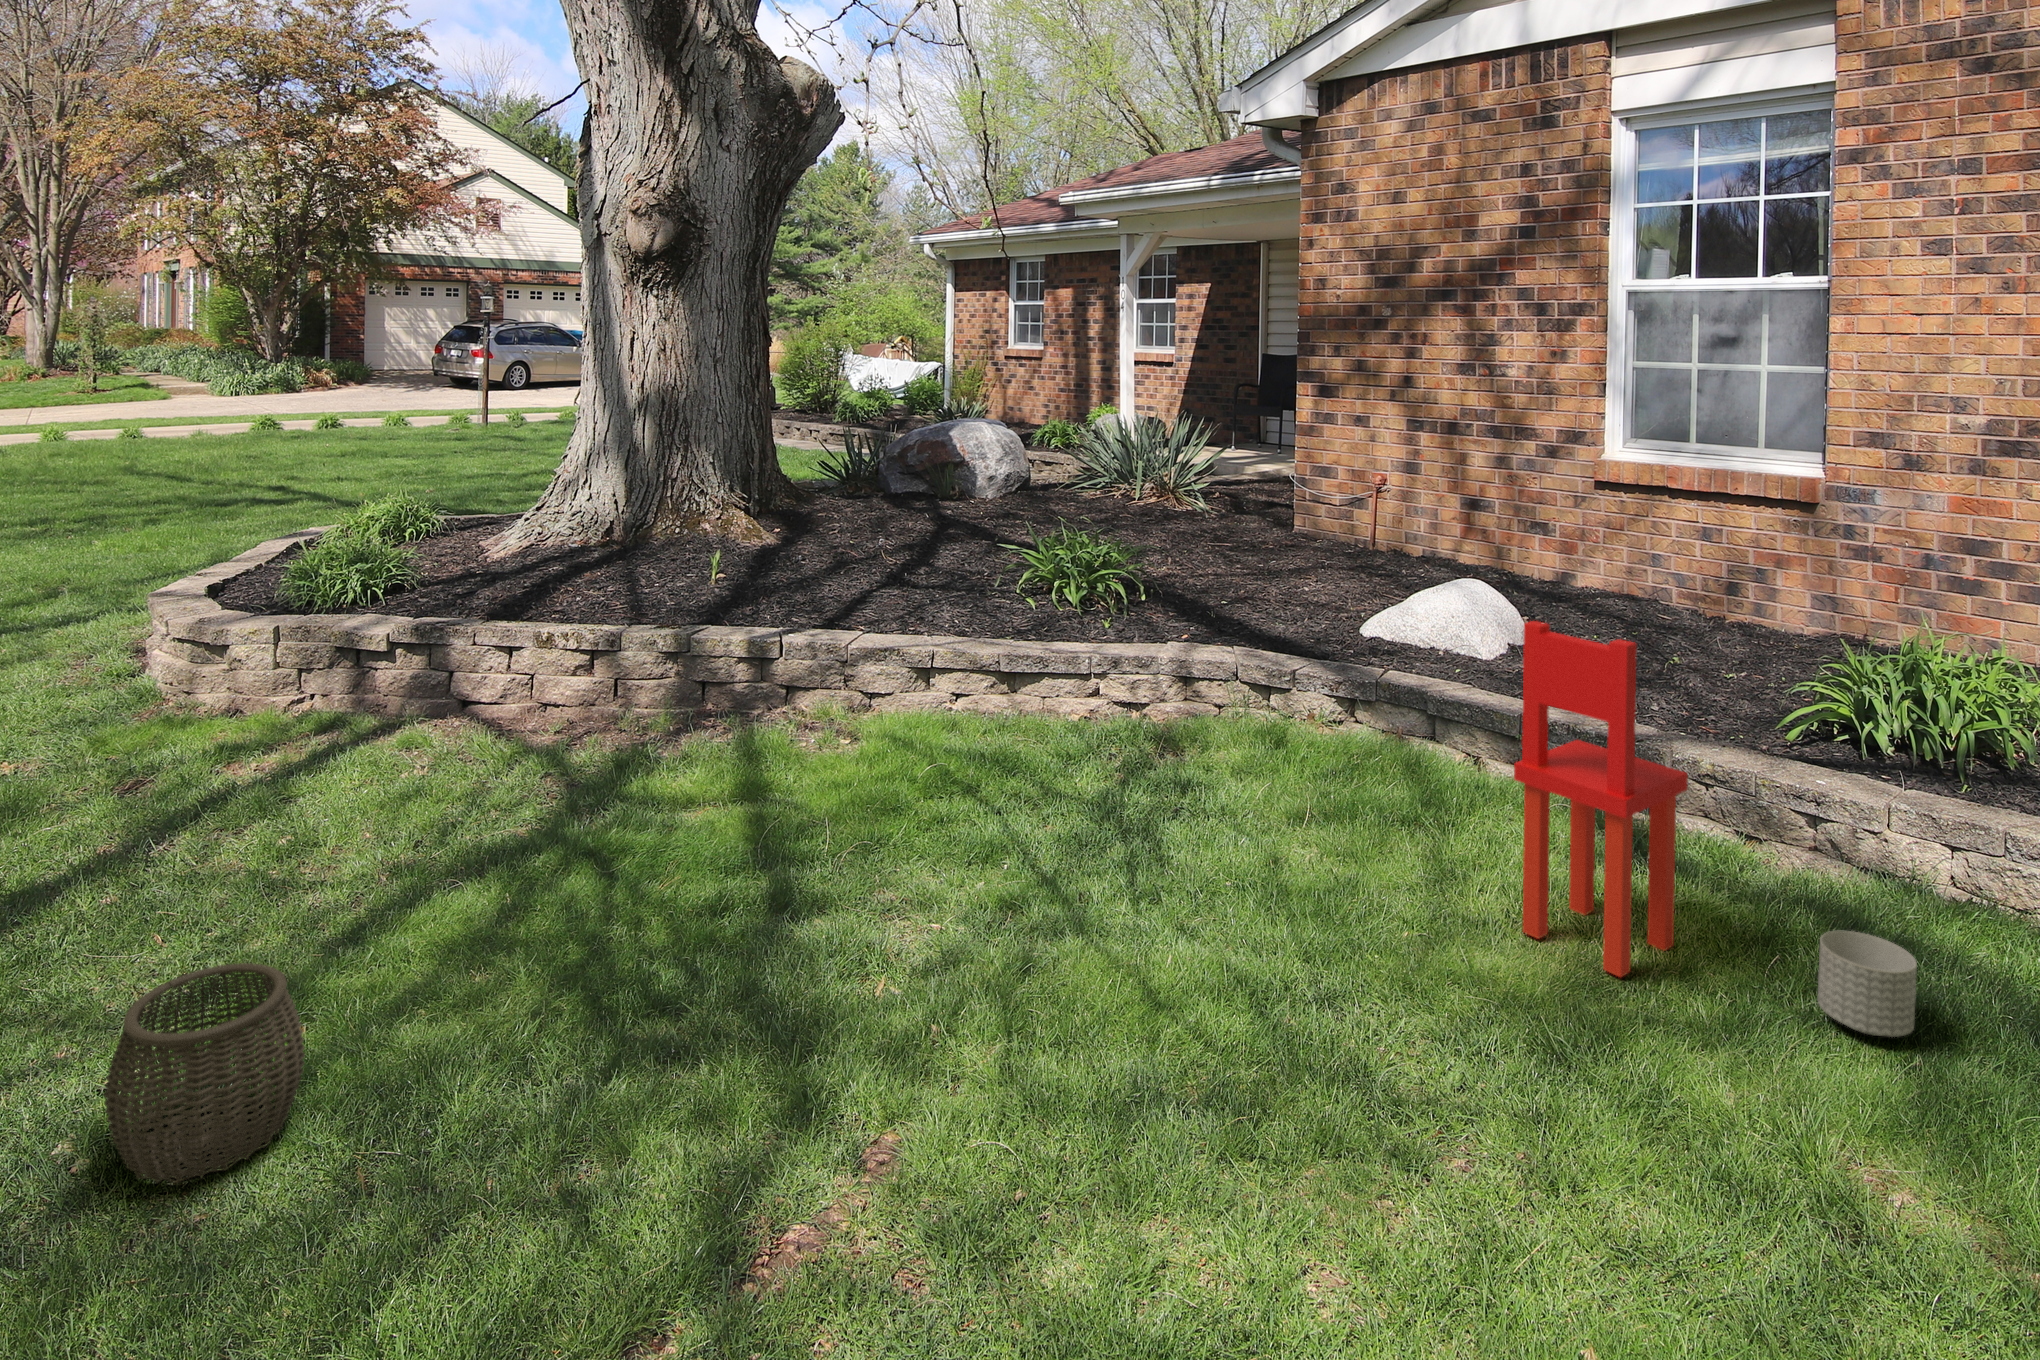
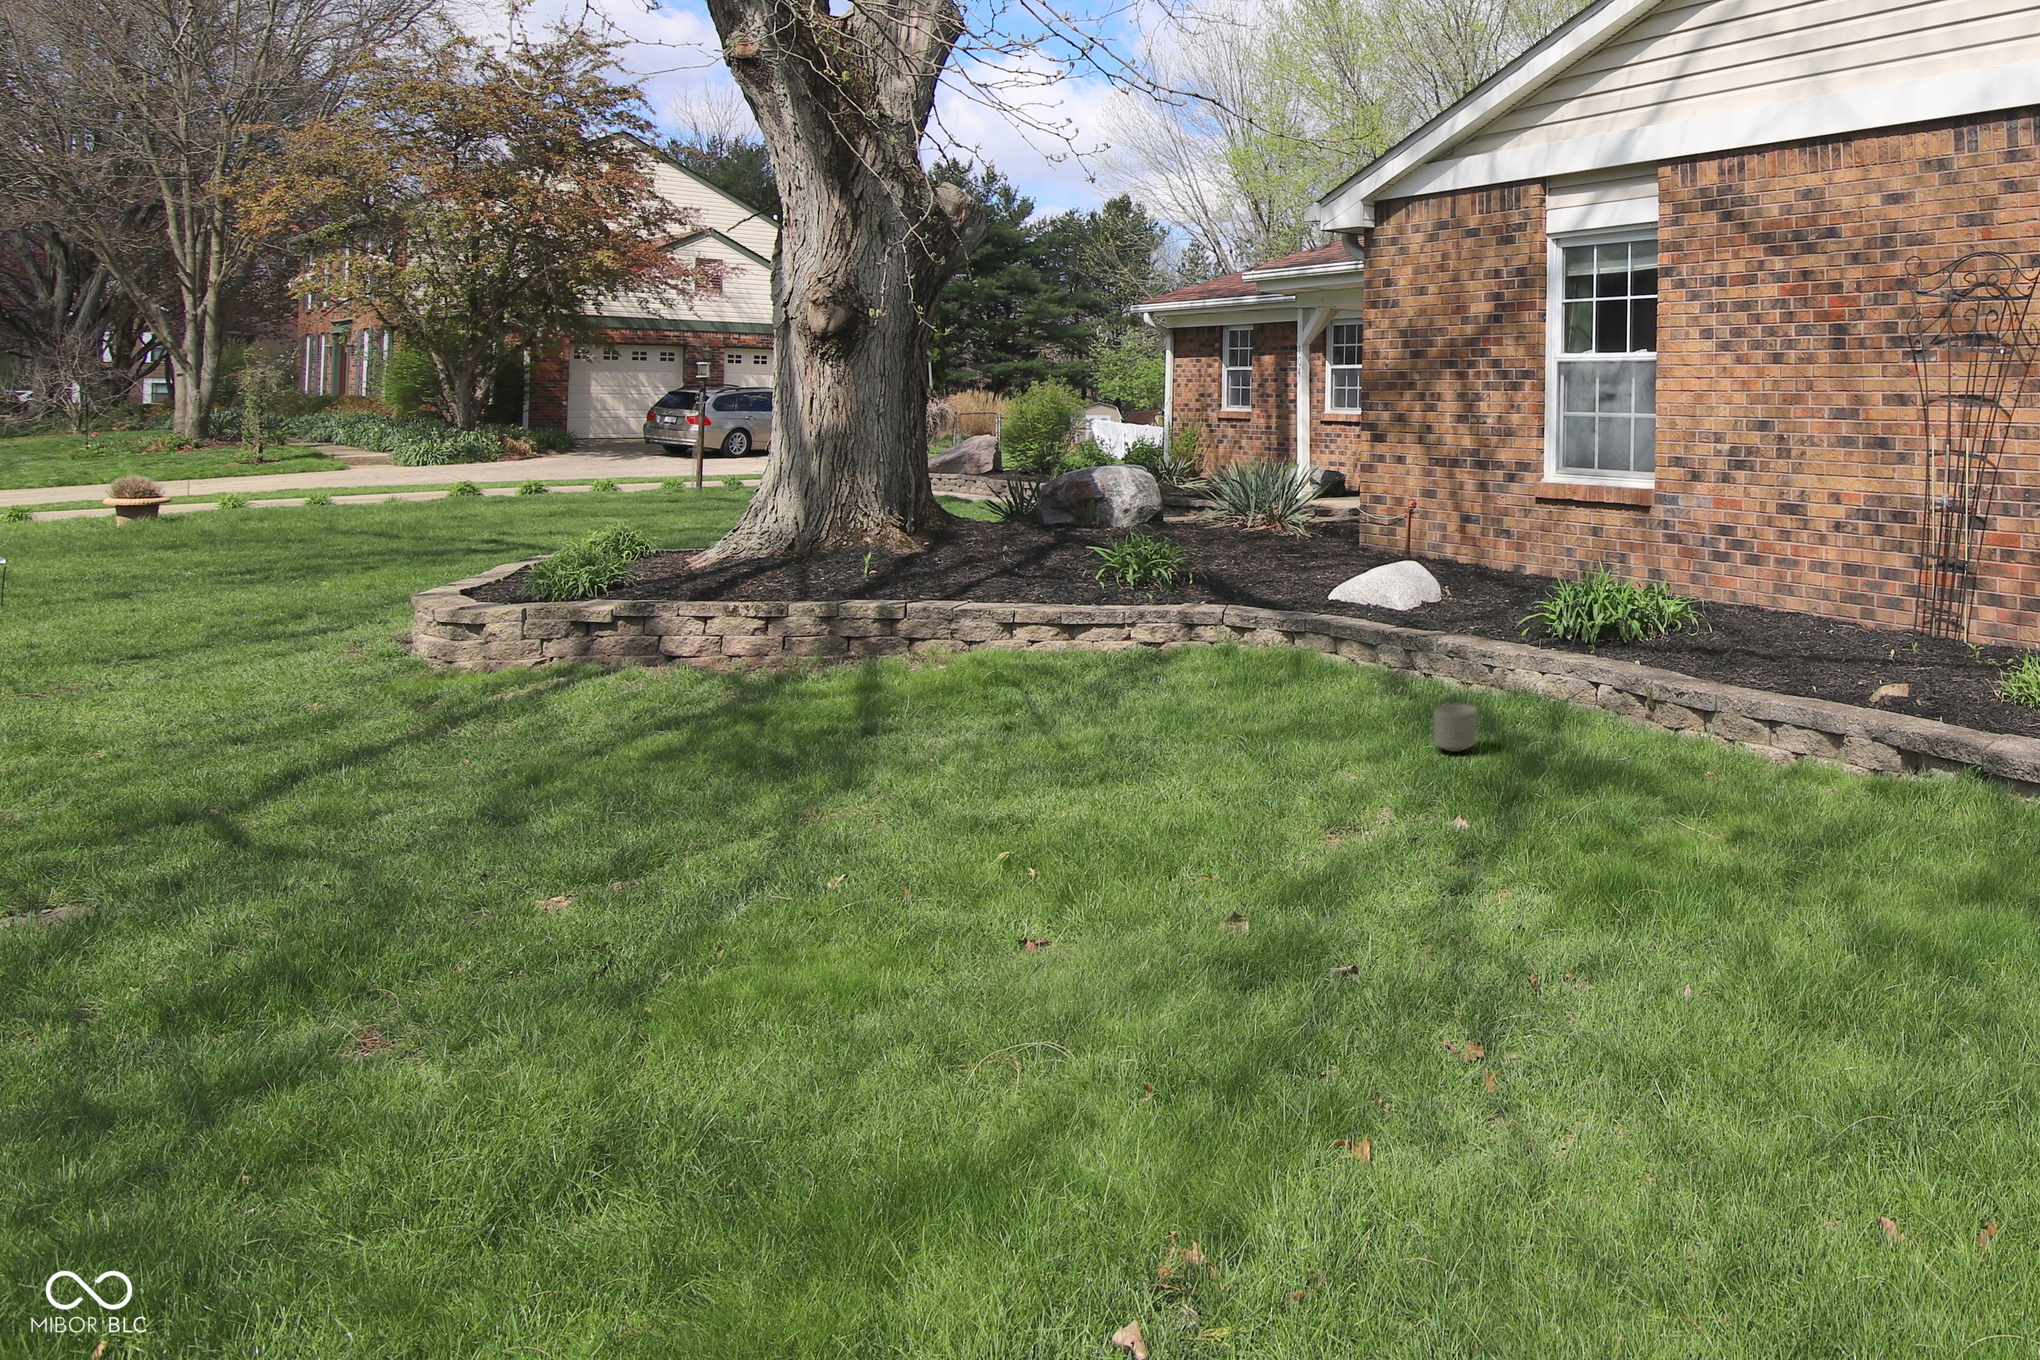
chair: present [1514,621,1688,977] -> none [1307,549,1399,740]
woven basket: present [104,963,305,1183] -> none [444,733,560,833]

